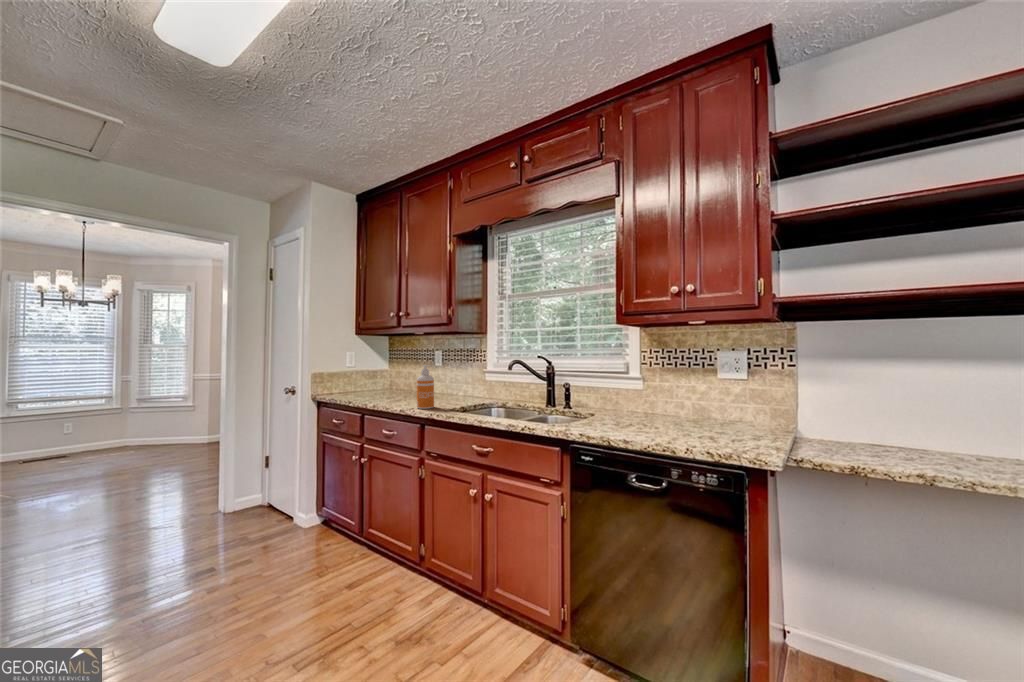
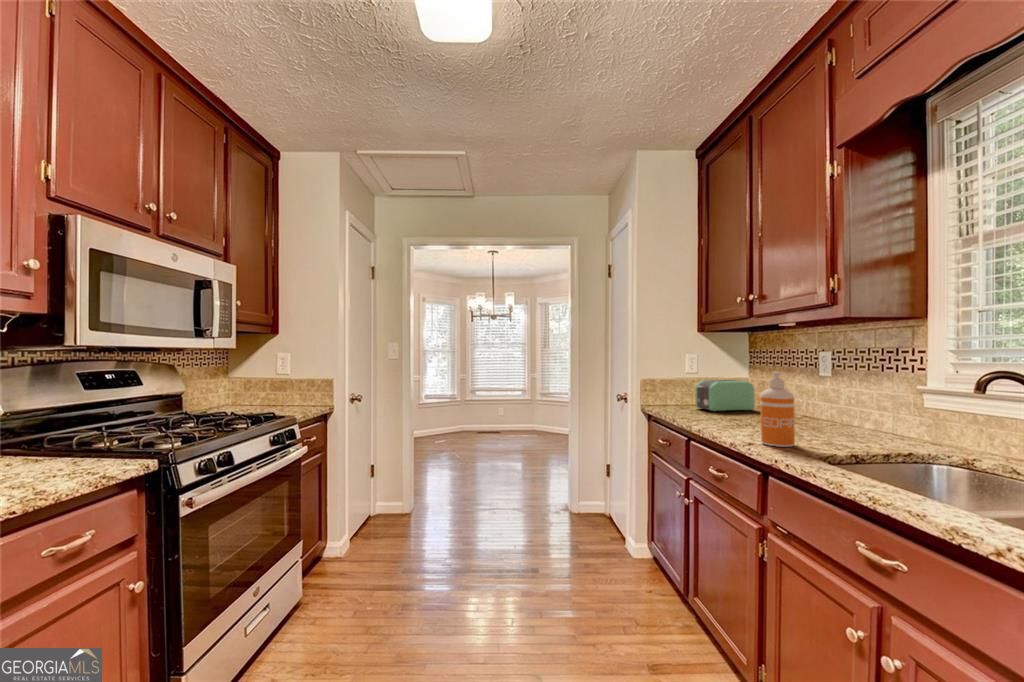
toaster: none [356,371,395,394] -> present [695,380,754,412]

